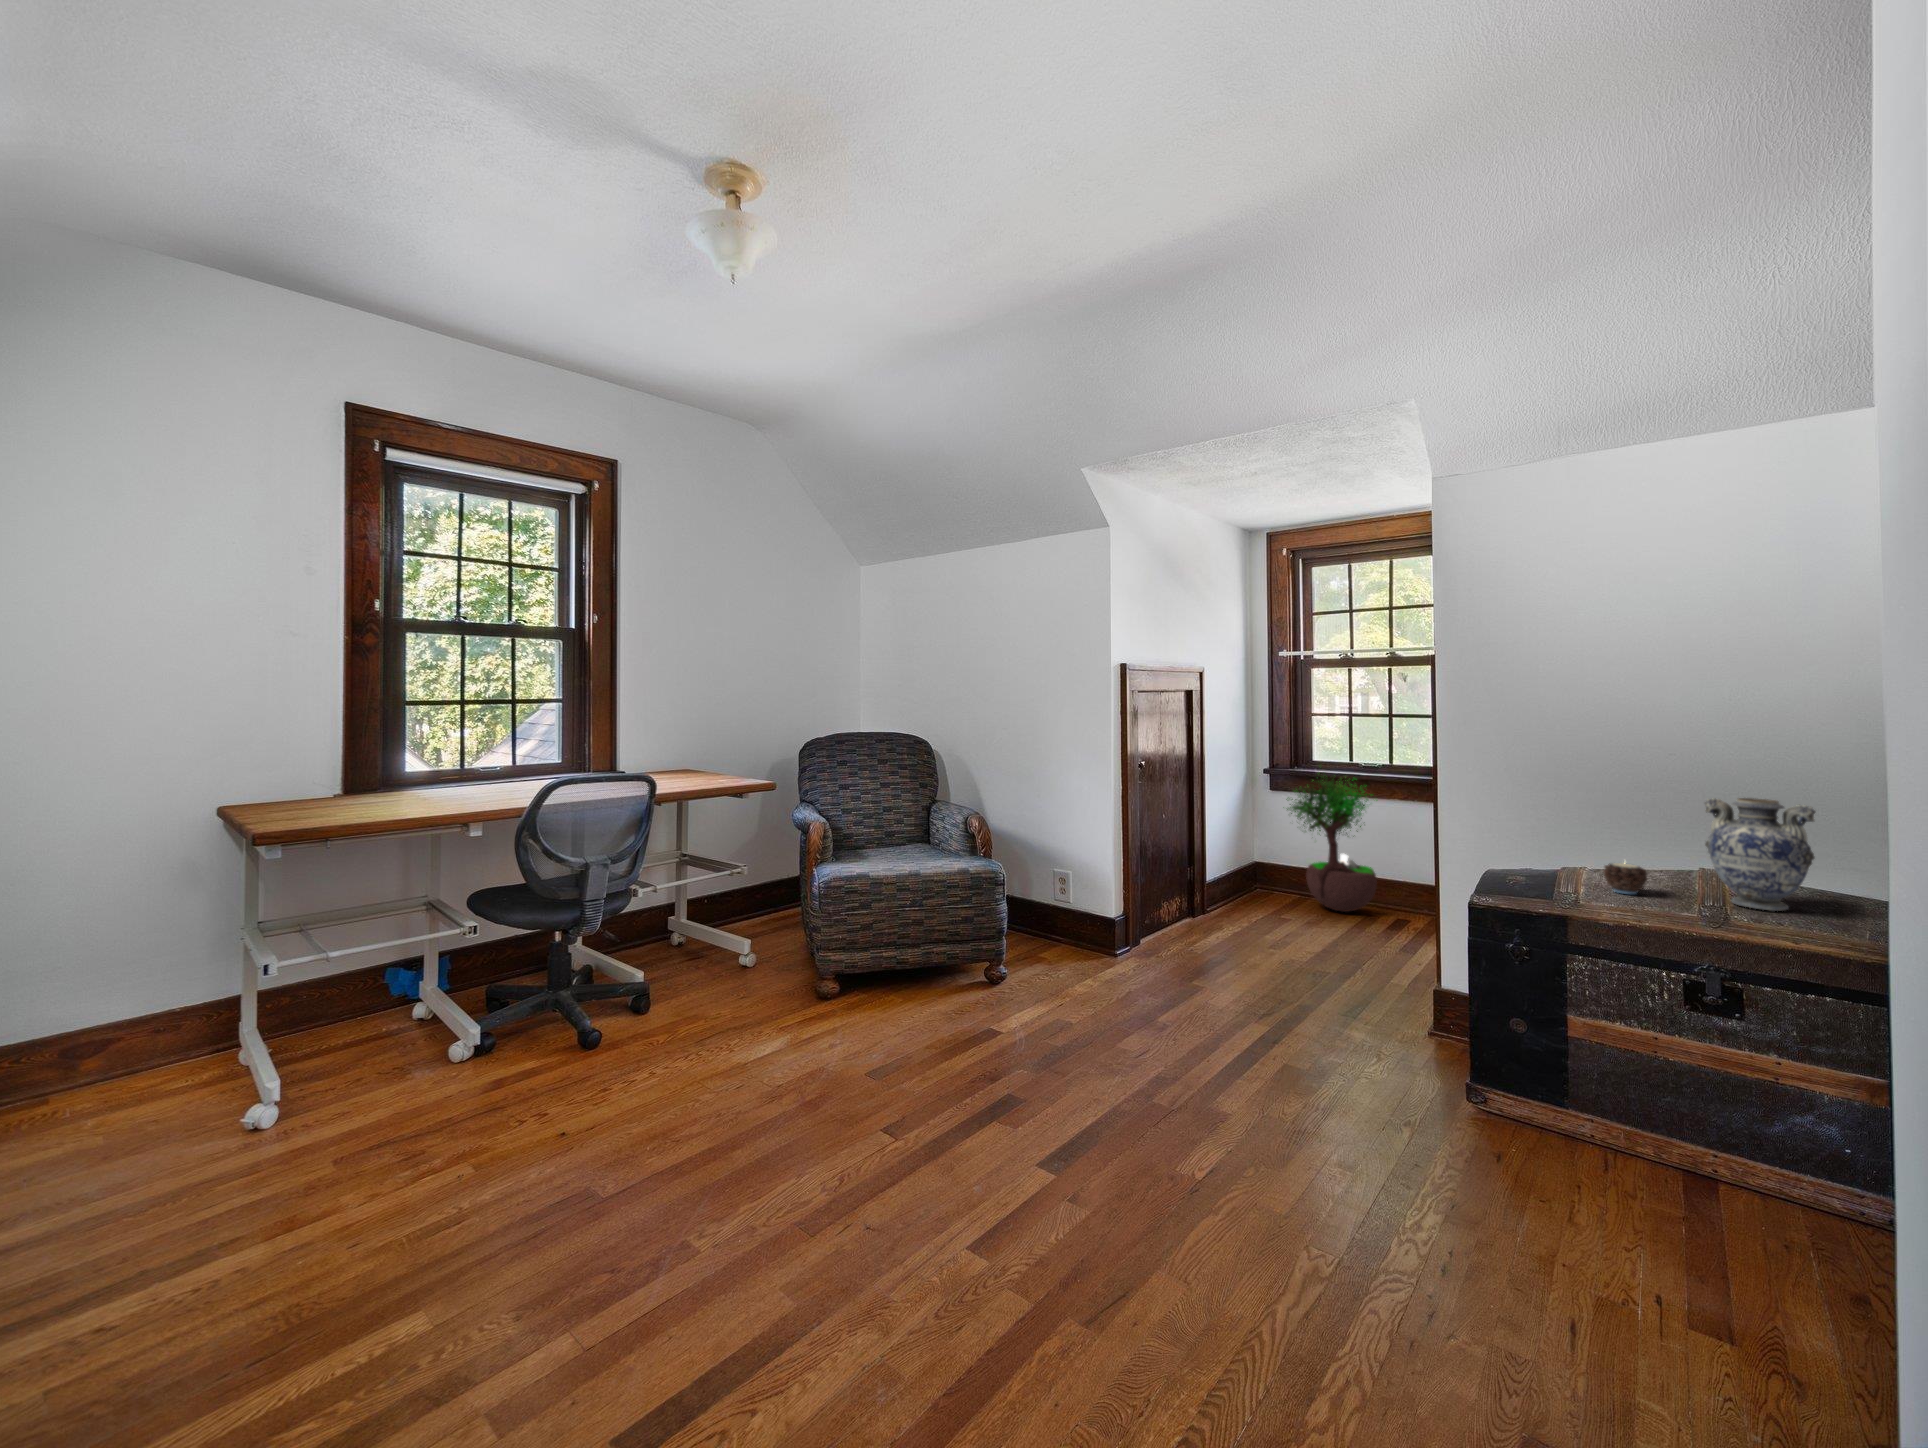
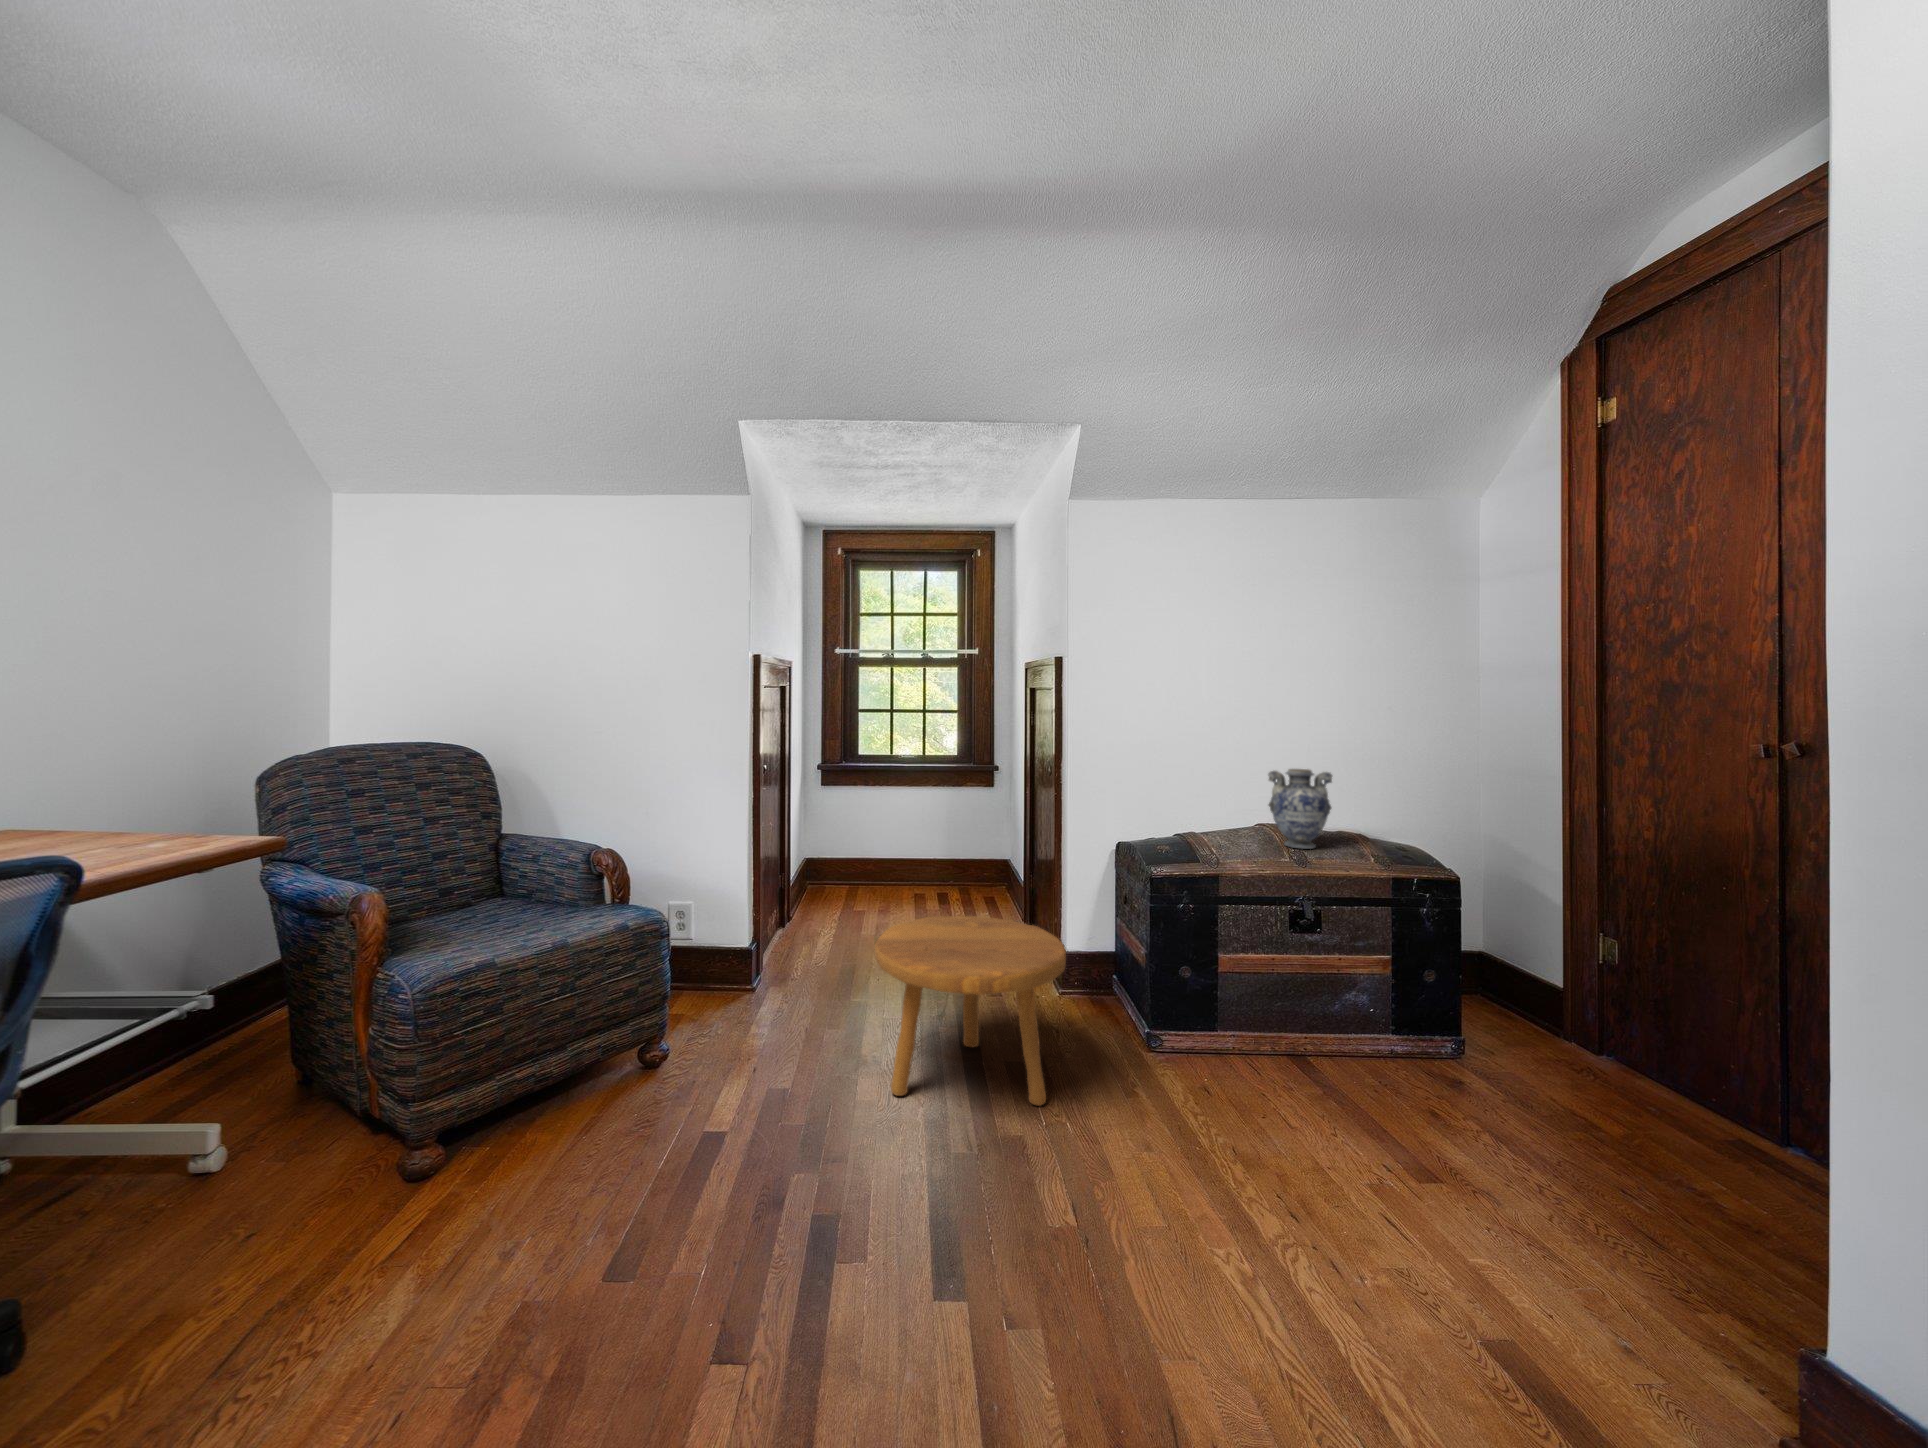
potted tree: present [1283,775,1377,912] -> none [850,757,930,892]
candle: present [1603,863,1647,894] -> none [1215,822,1245,849]
footstool: none [1136,909,1331,1100] -> present [874,916,1066,1106]

